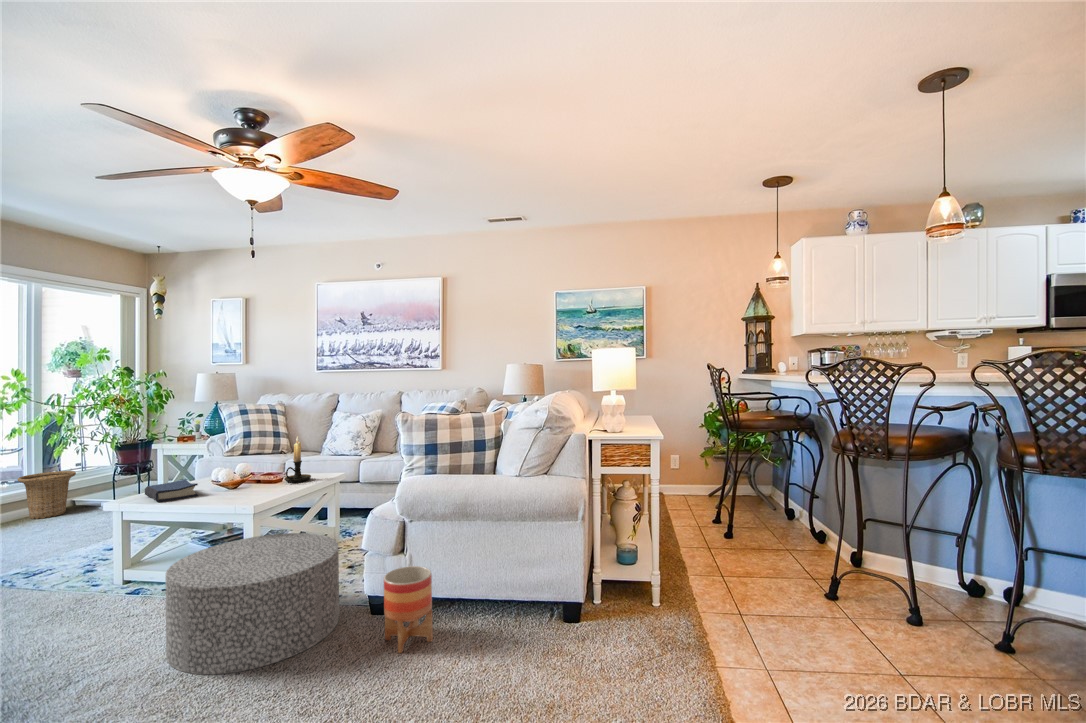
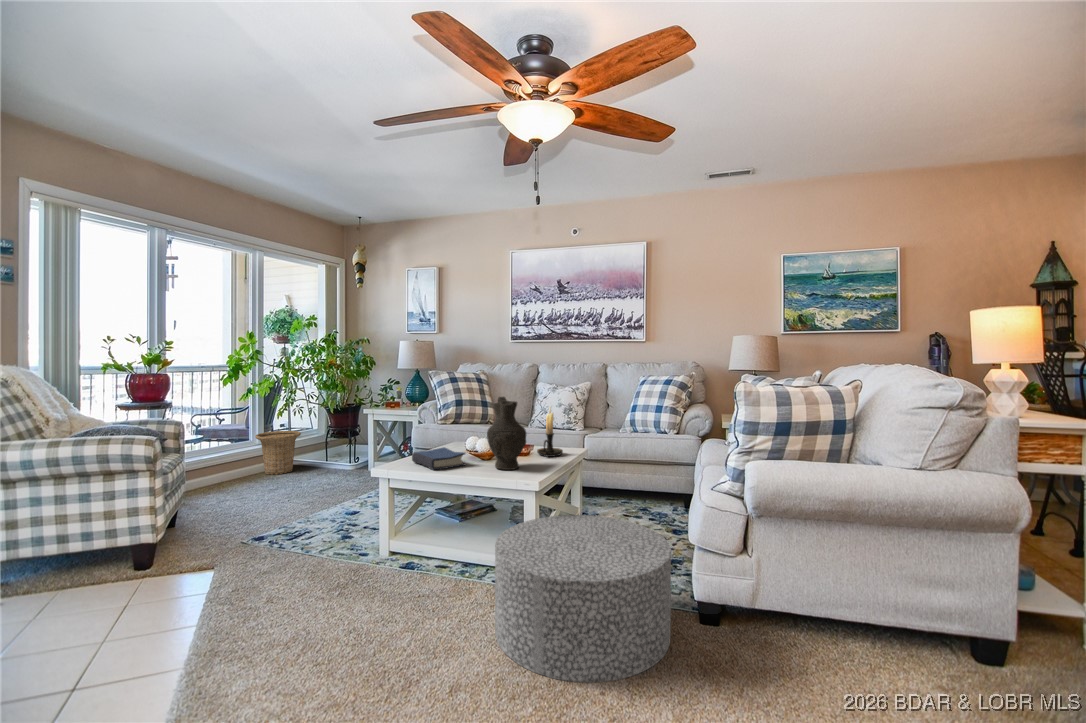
decorative vase: none [215,429,257,497] -> present [487,397,526,470]
planter: present [384,566,433,653] -> none [749,571,815,682]

